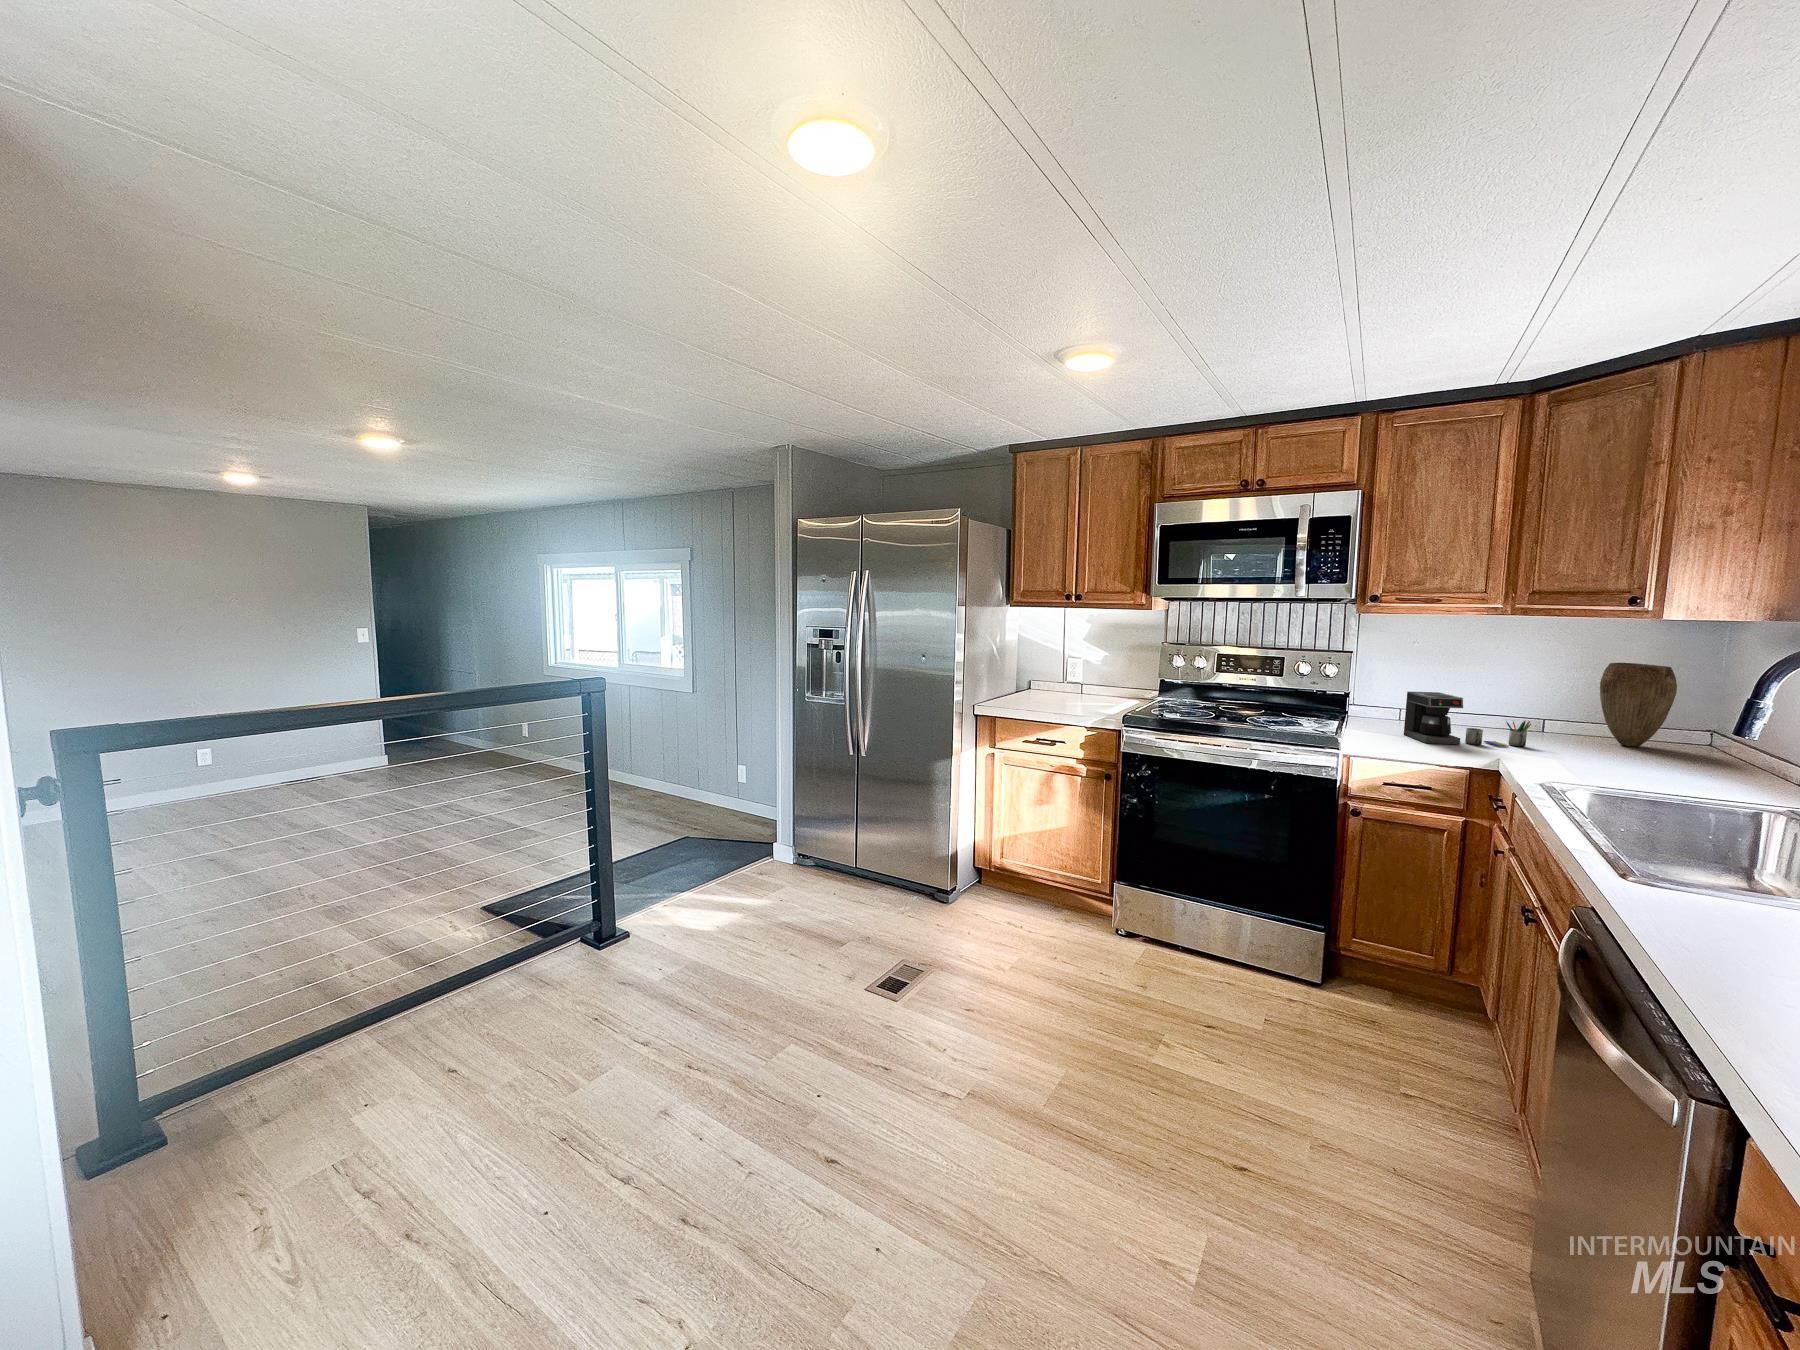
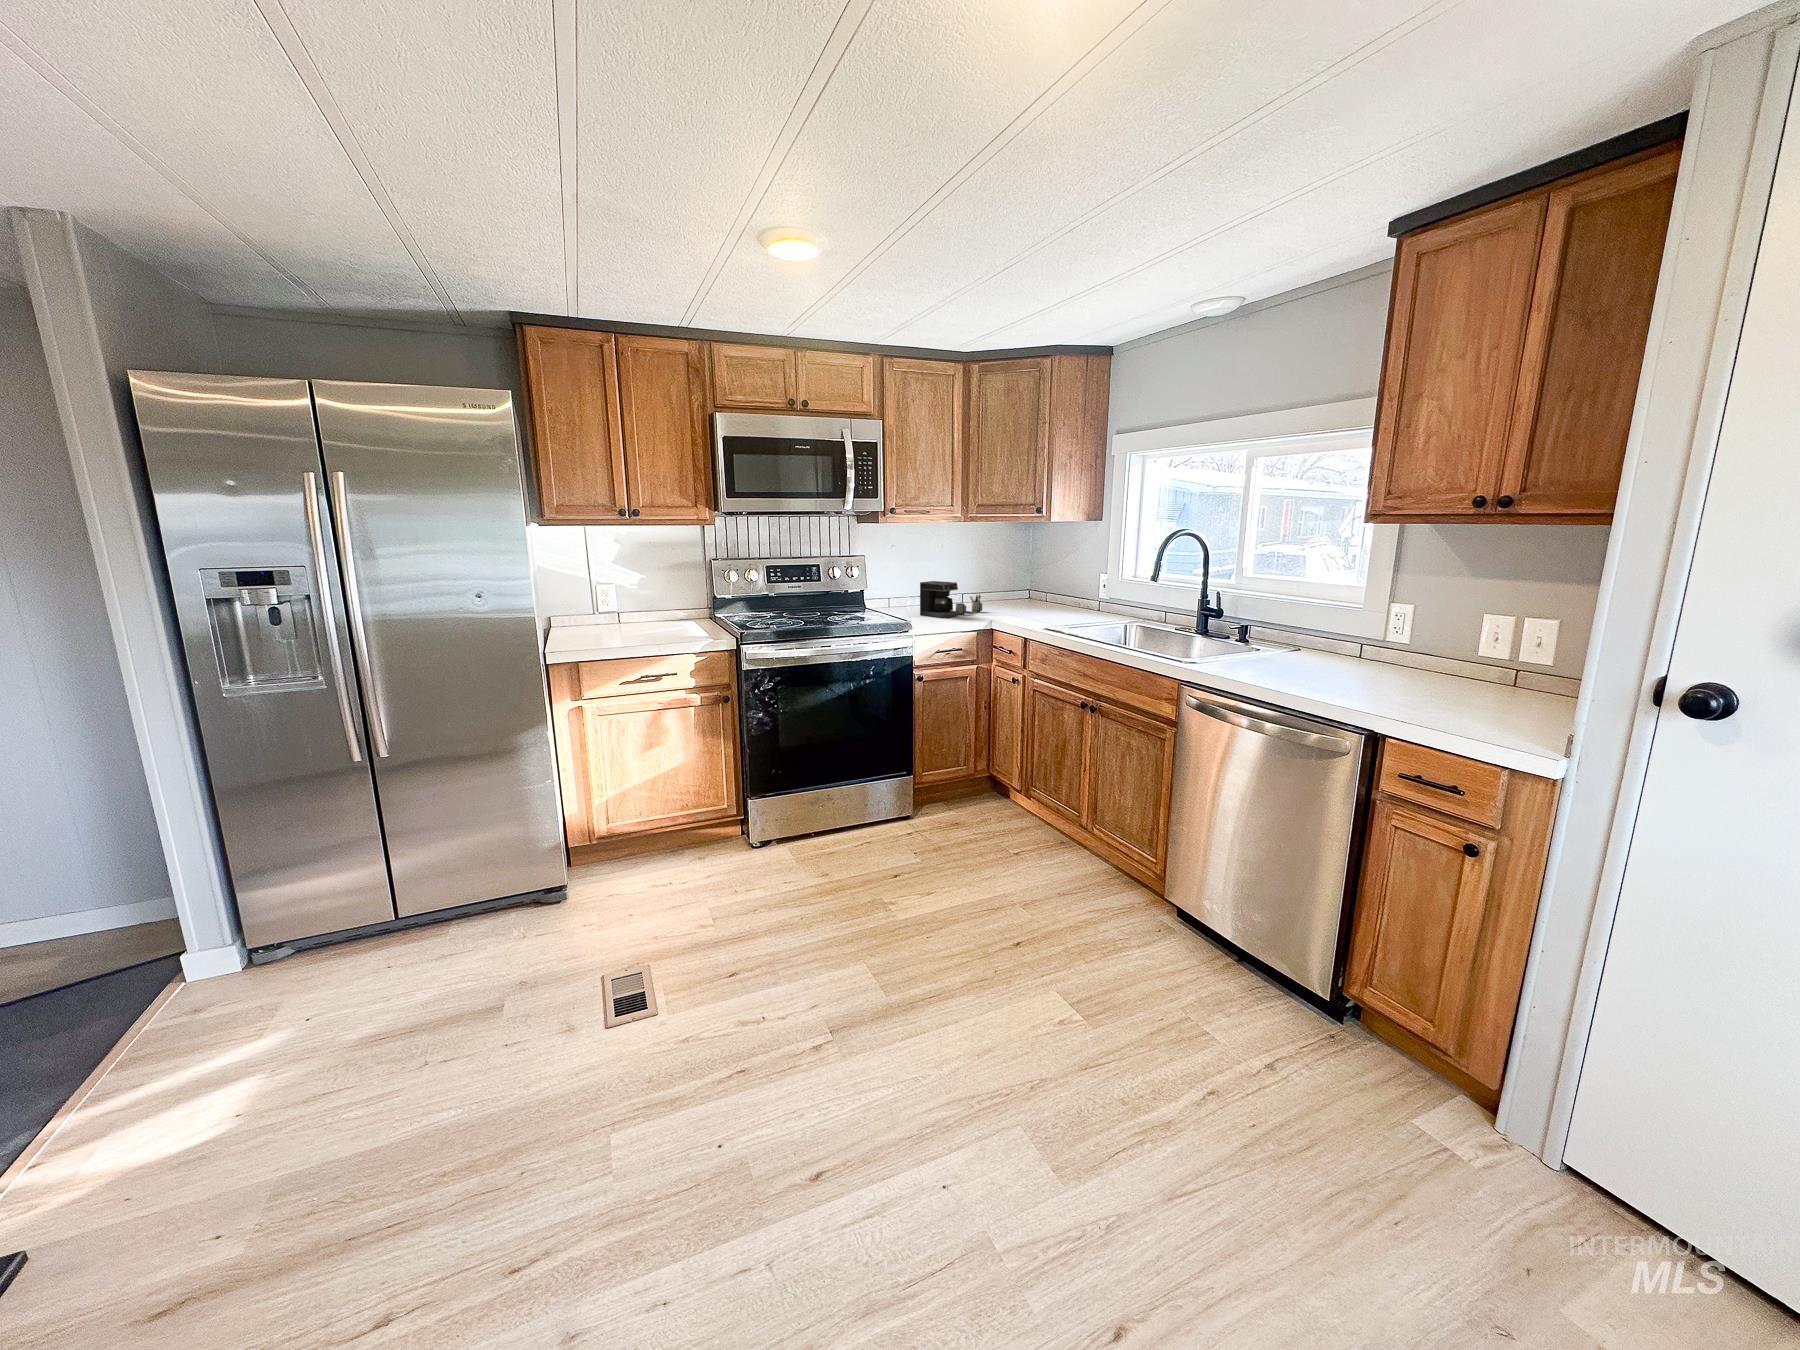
vase: present [1600,663,1677,747] -> none [990,552,1023,604]

